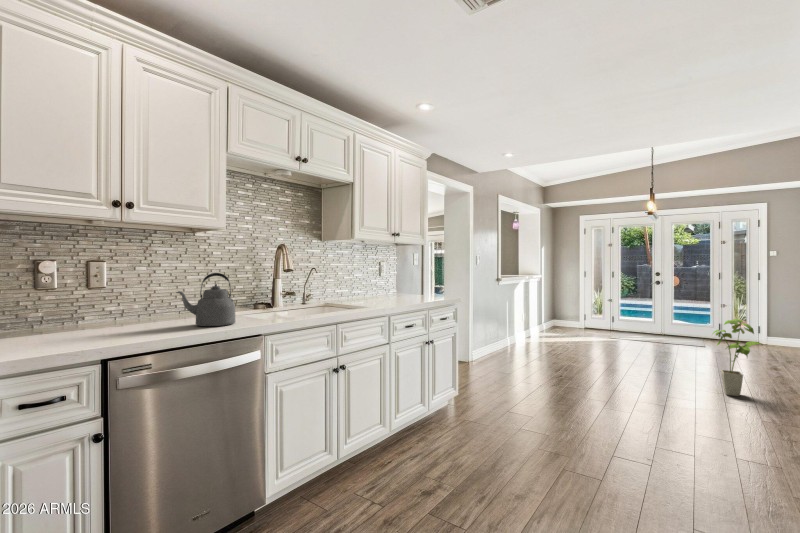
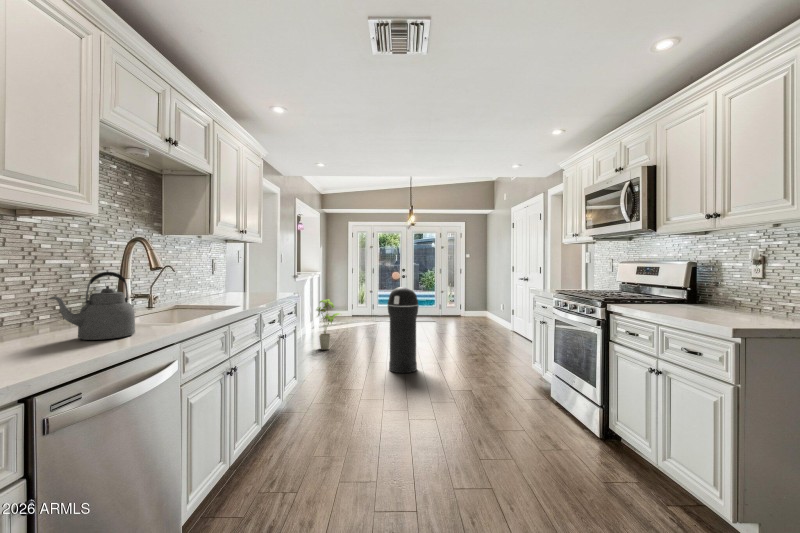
trash can: none [580,295,625,408] -> present [387,287,419,373]
house plant: present [713,319,762,396] -> present [316,299,339,350]

